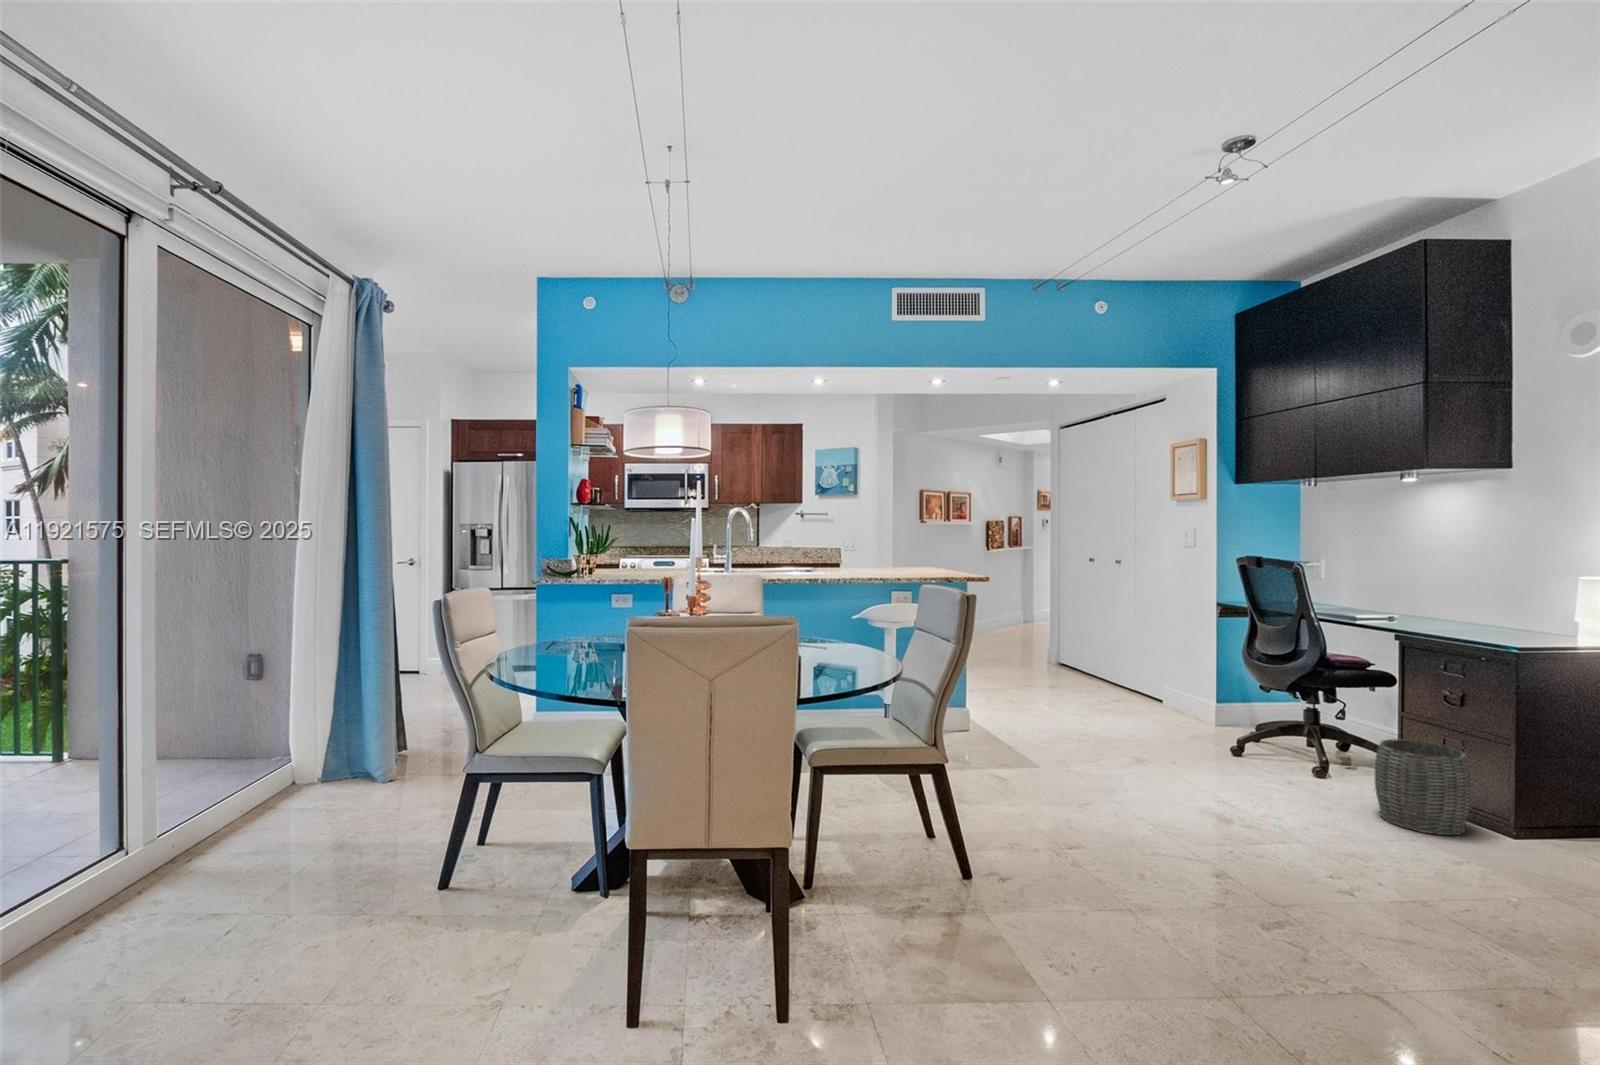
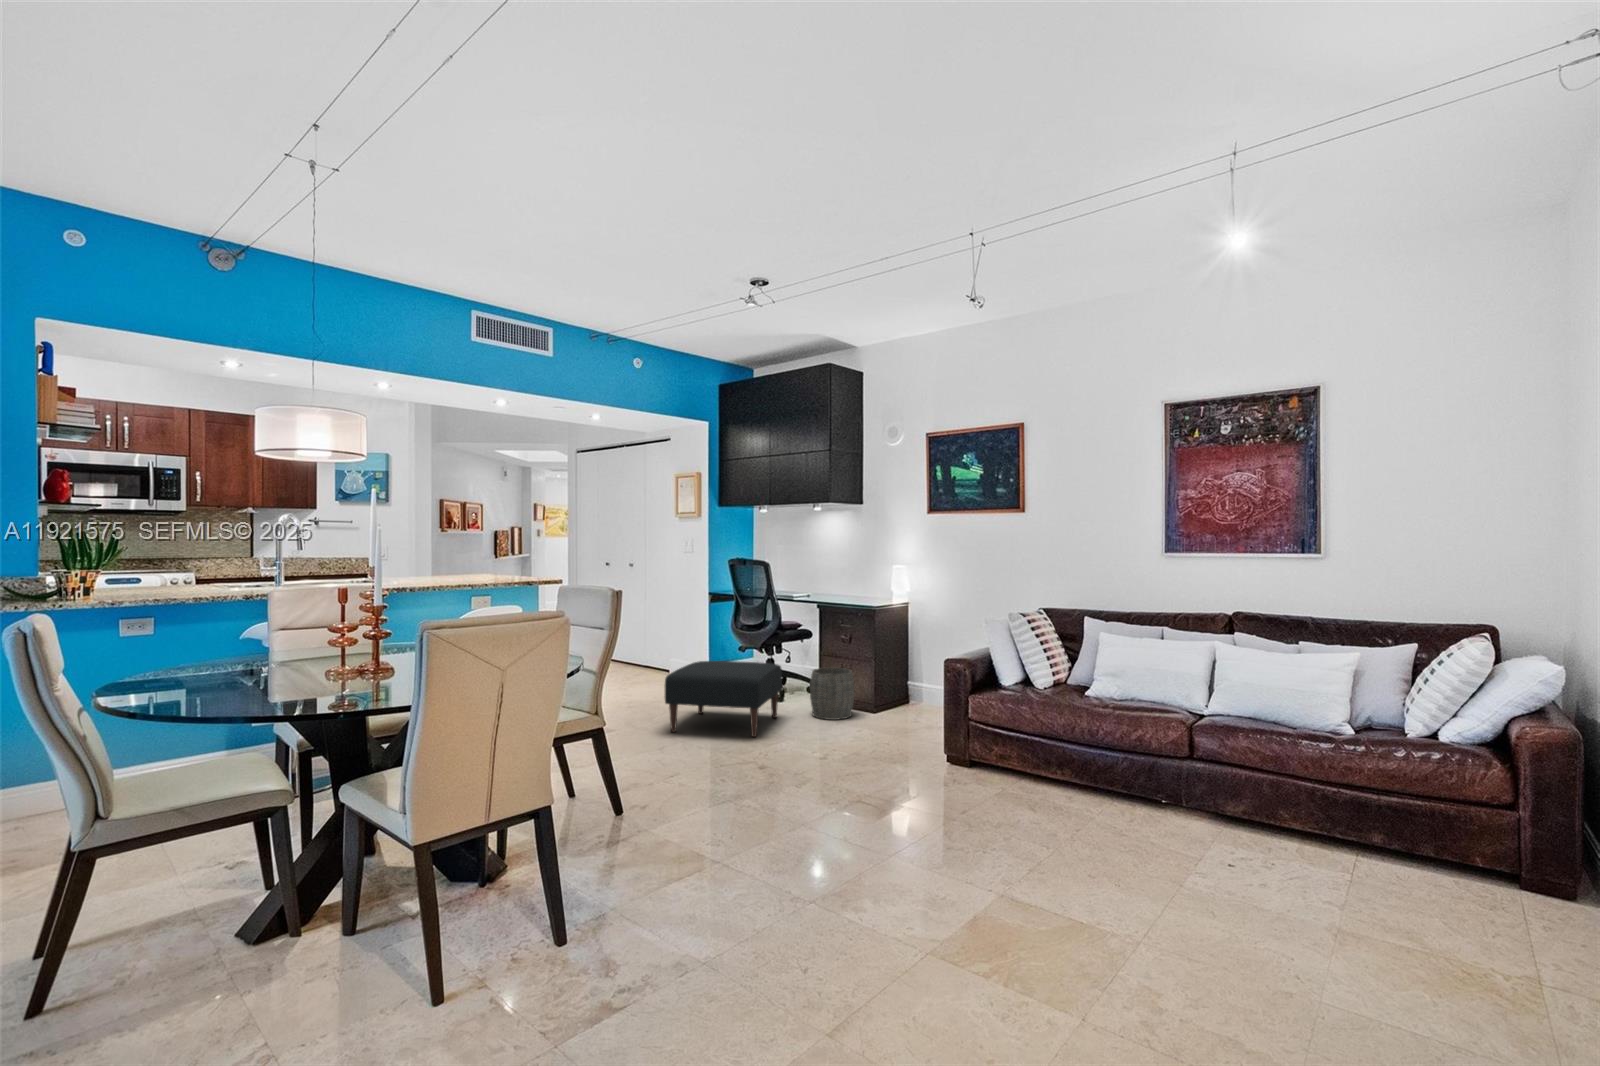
ottoman: none [1115,699,1318,833] -> present [665,661,782,737]

